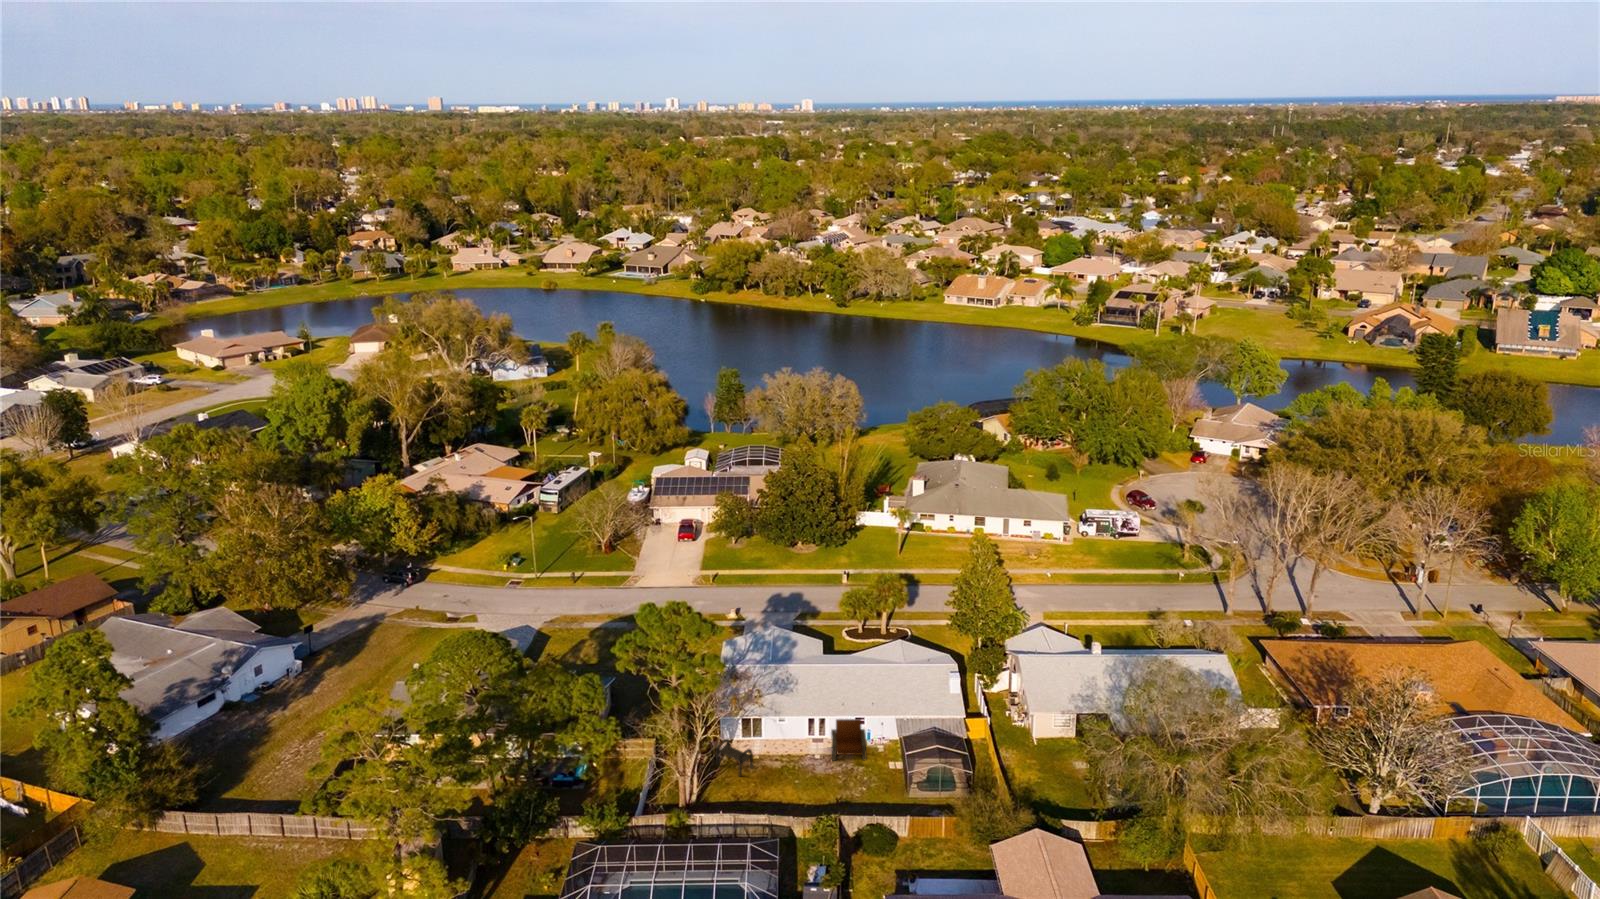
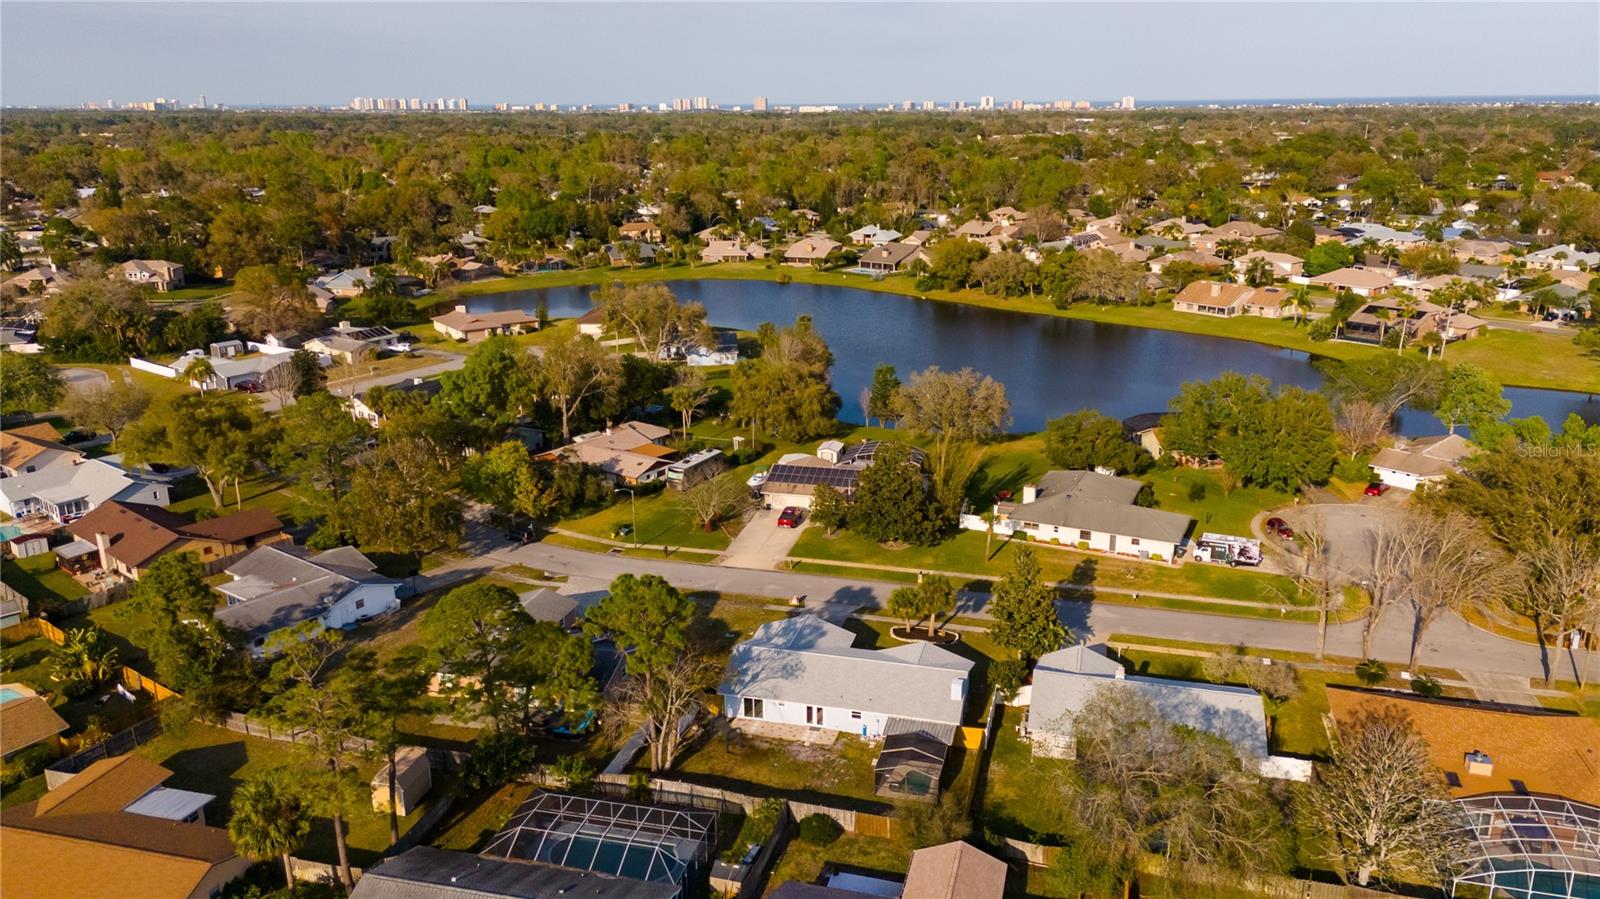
lounge chair: present [831,719,867,761] -> none [820,711,861,756]

